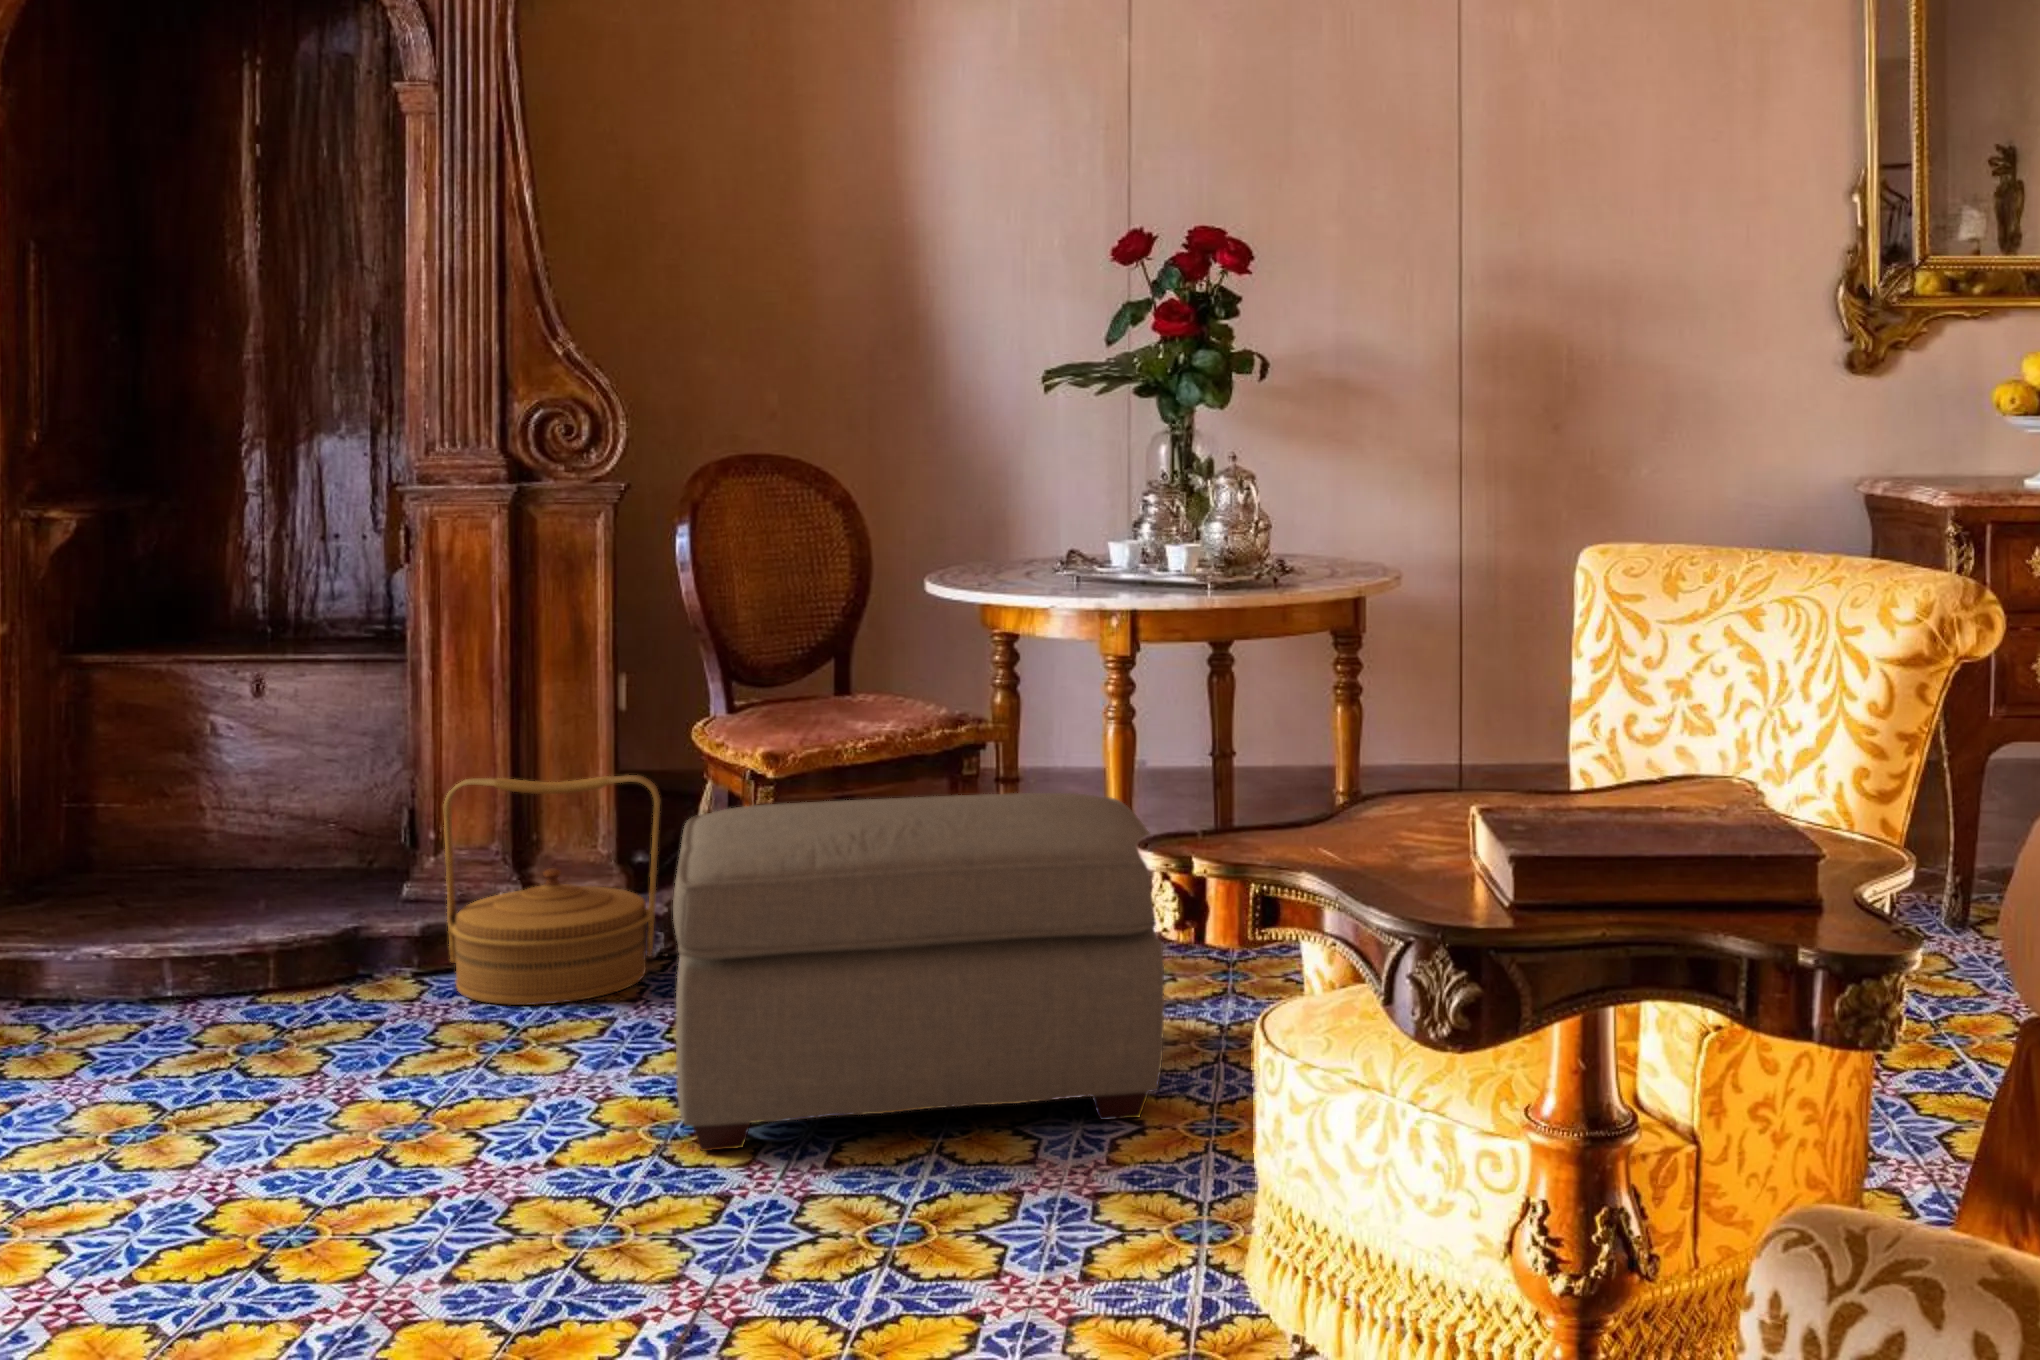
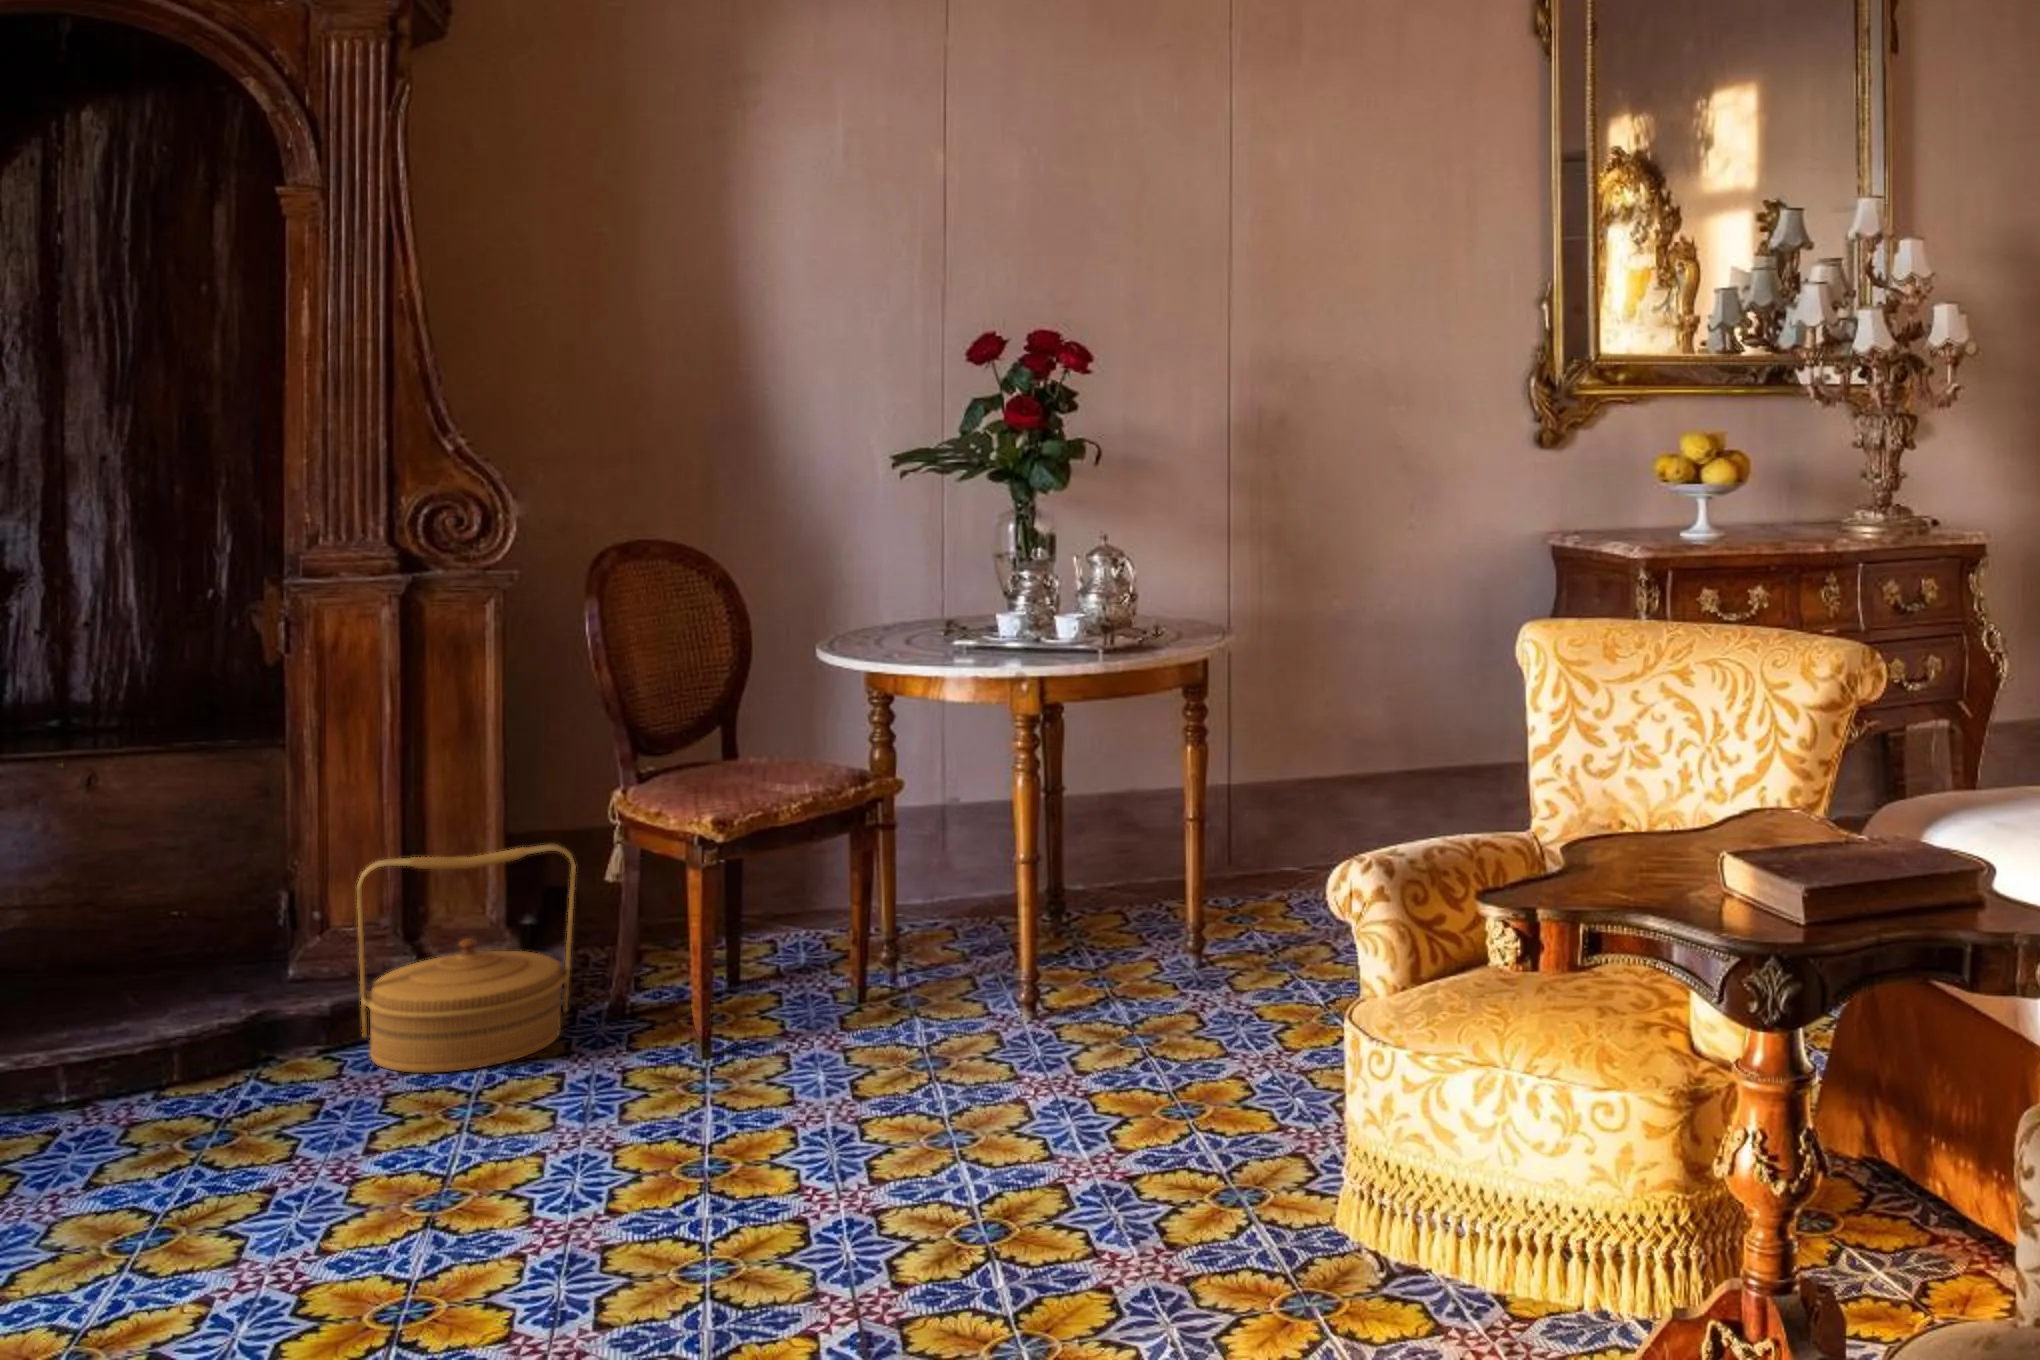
ottoman: present [673,793,1164,1151] -> none [670,835,1141,1186]

